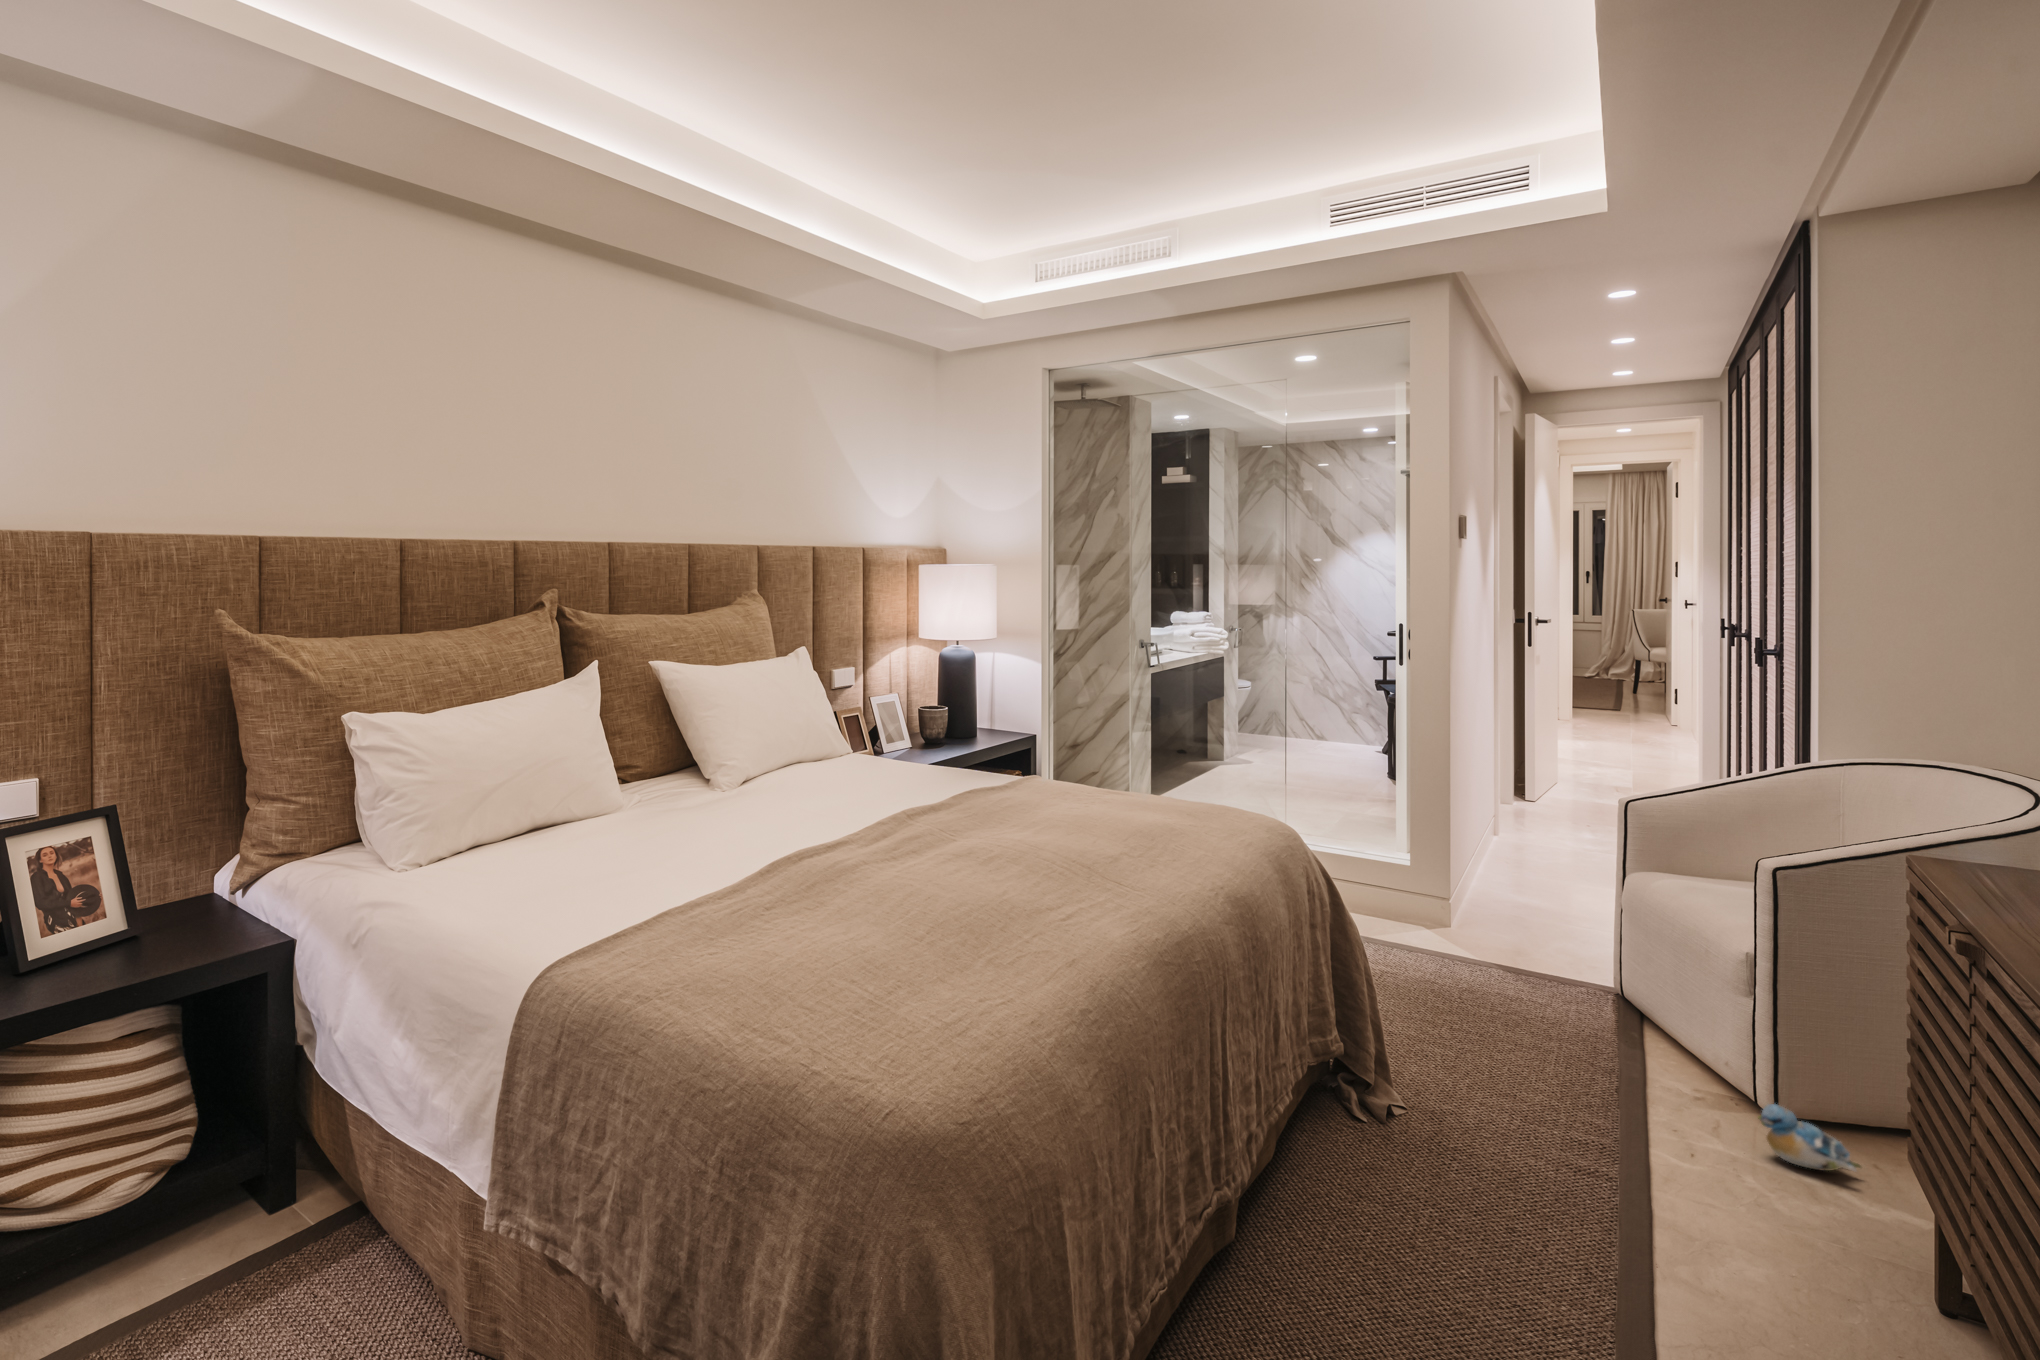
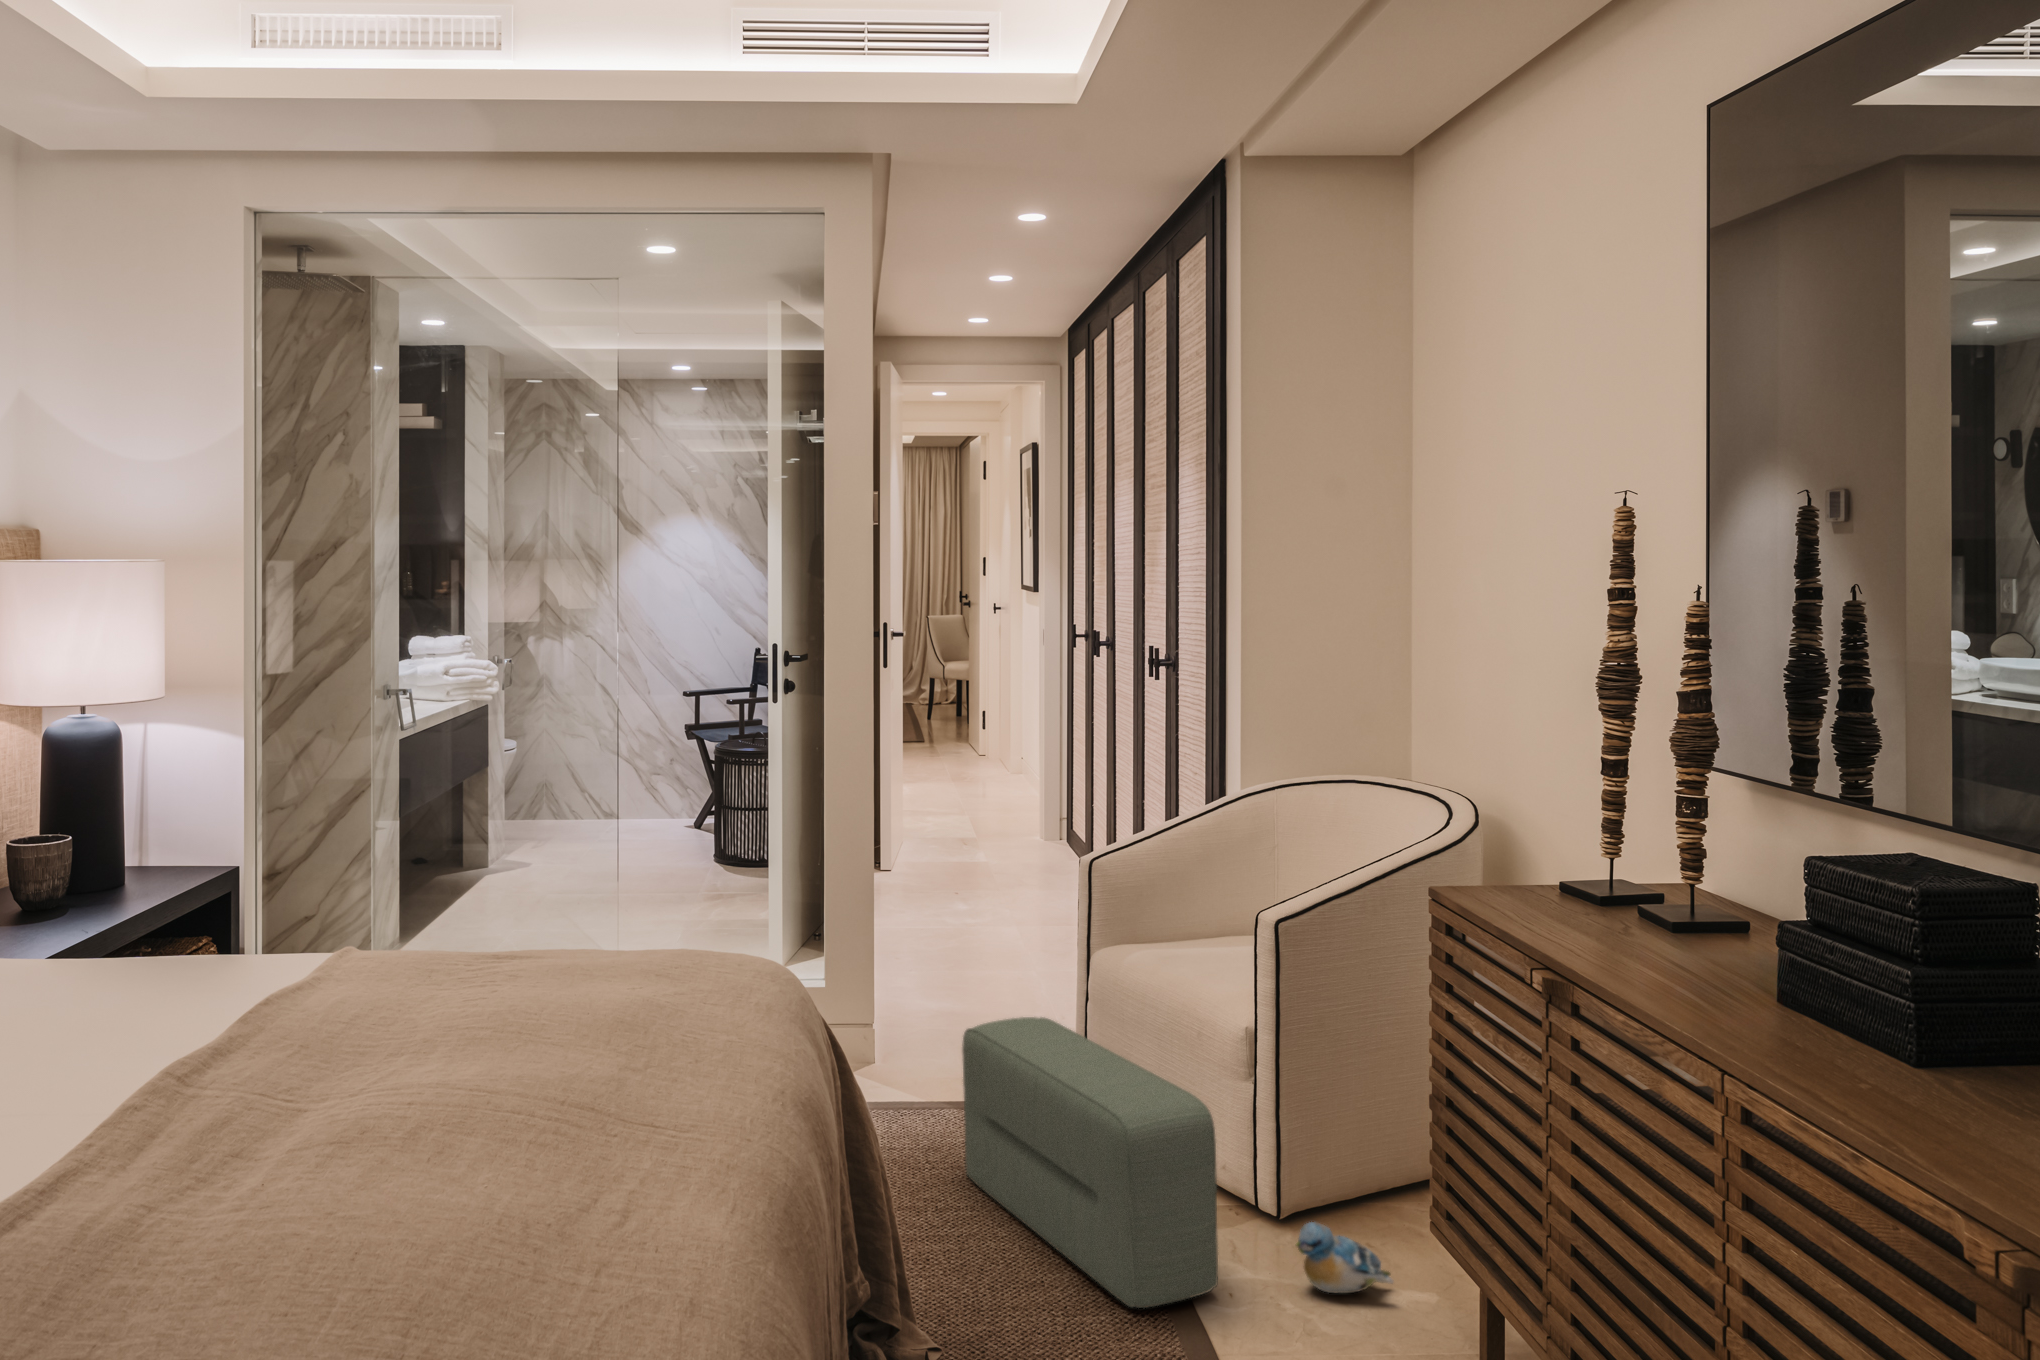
pouf: none [1494,908,1678,1129] -> present [962,1017,1218,1308]

